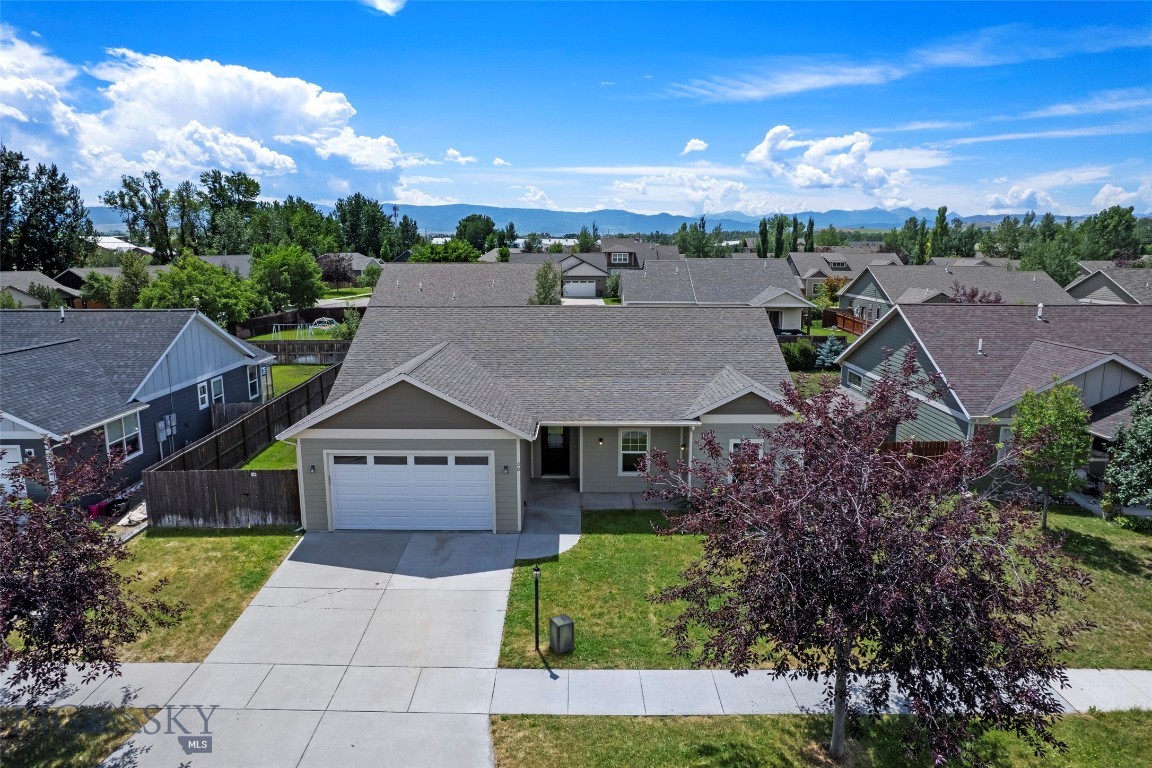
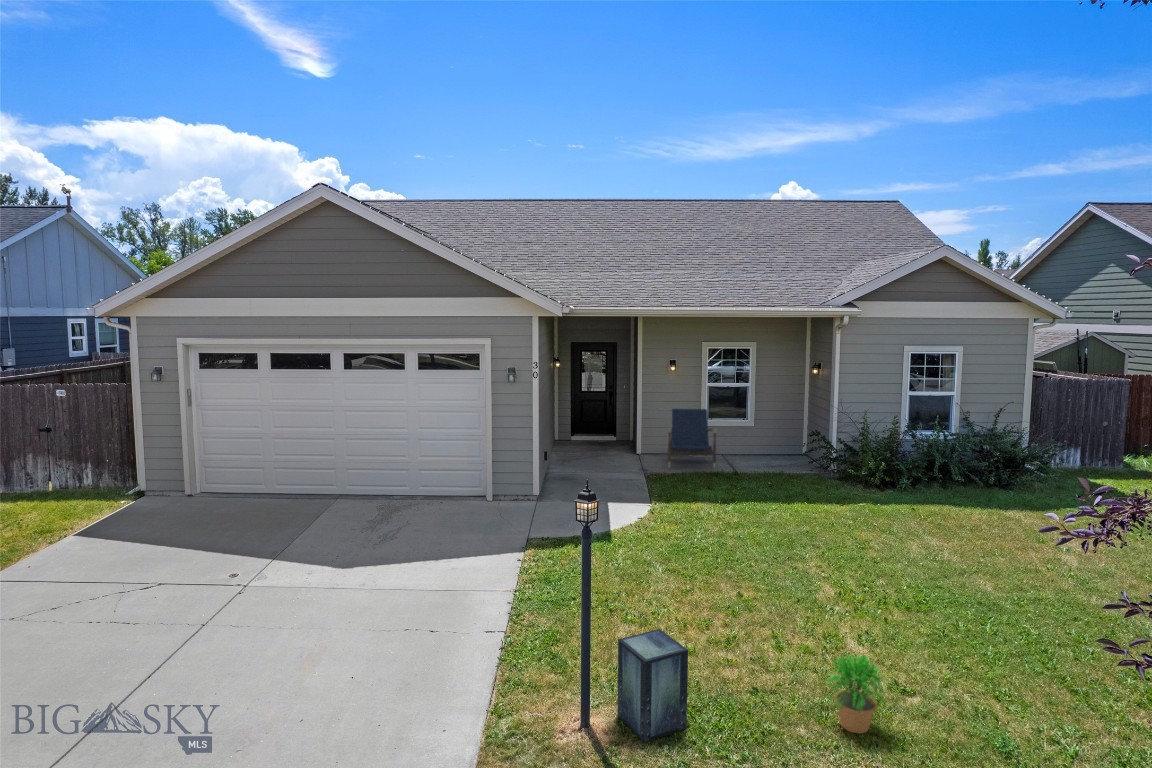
lounge chair: none [597,468,625,506] -> present [668,409,717,468]
potted plant: none [625,622,648,651] -> present [828,655,885,733]

